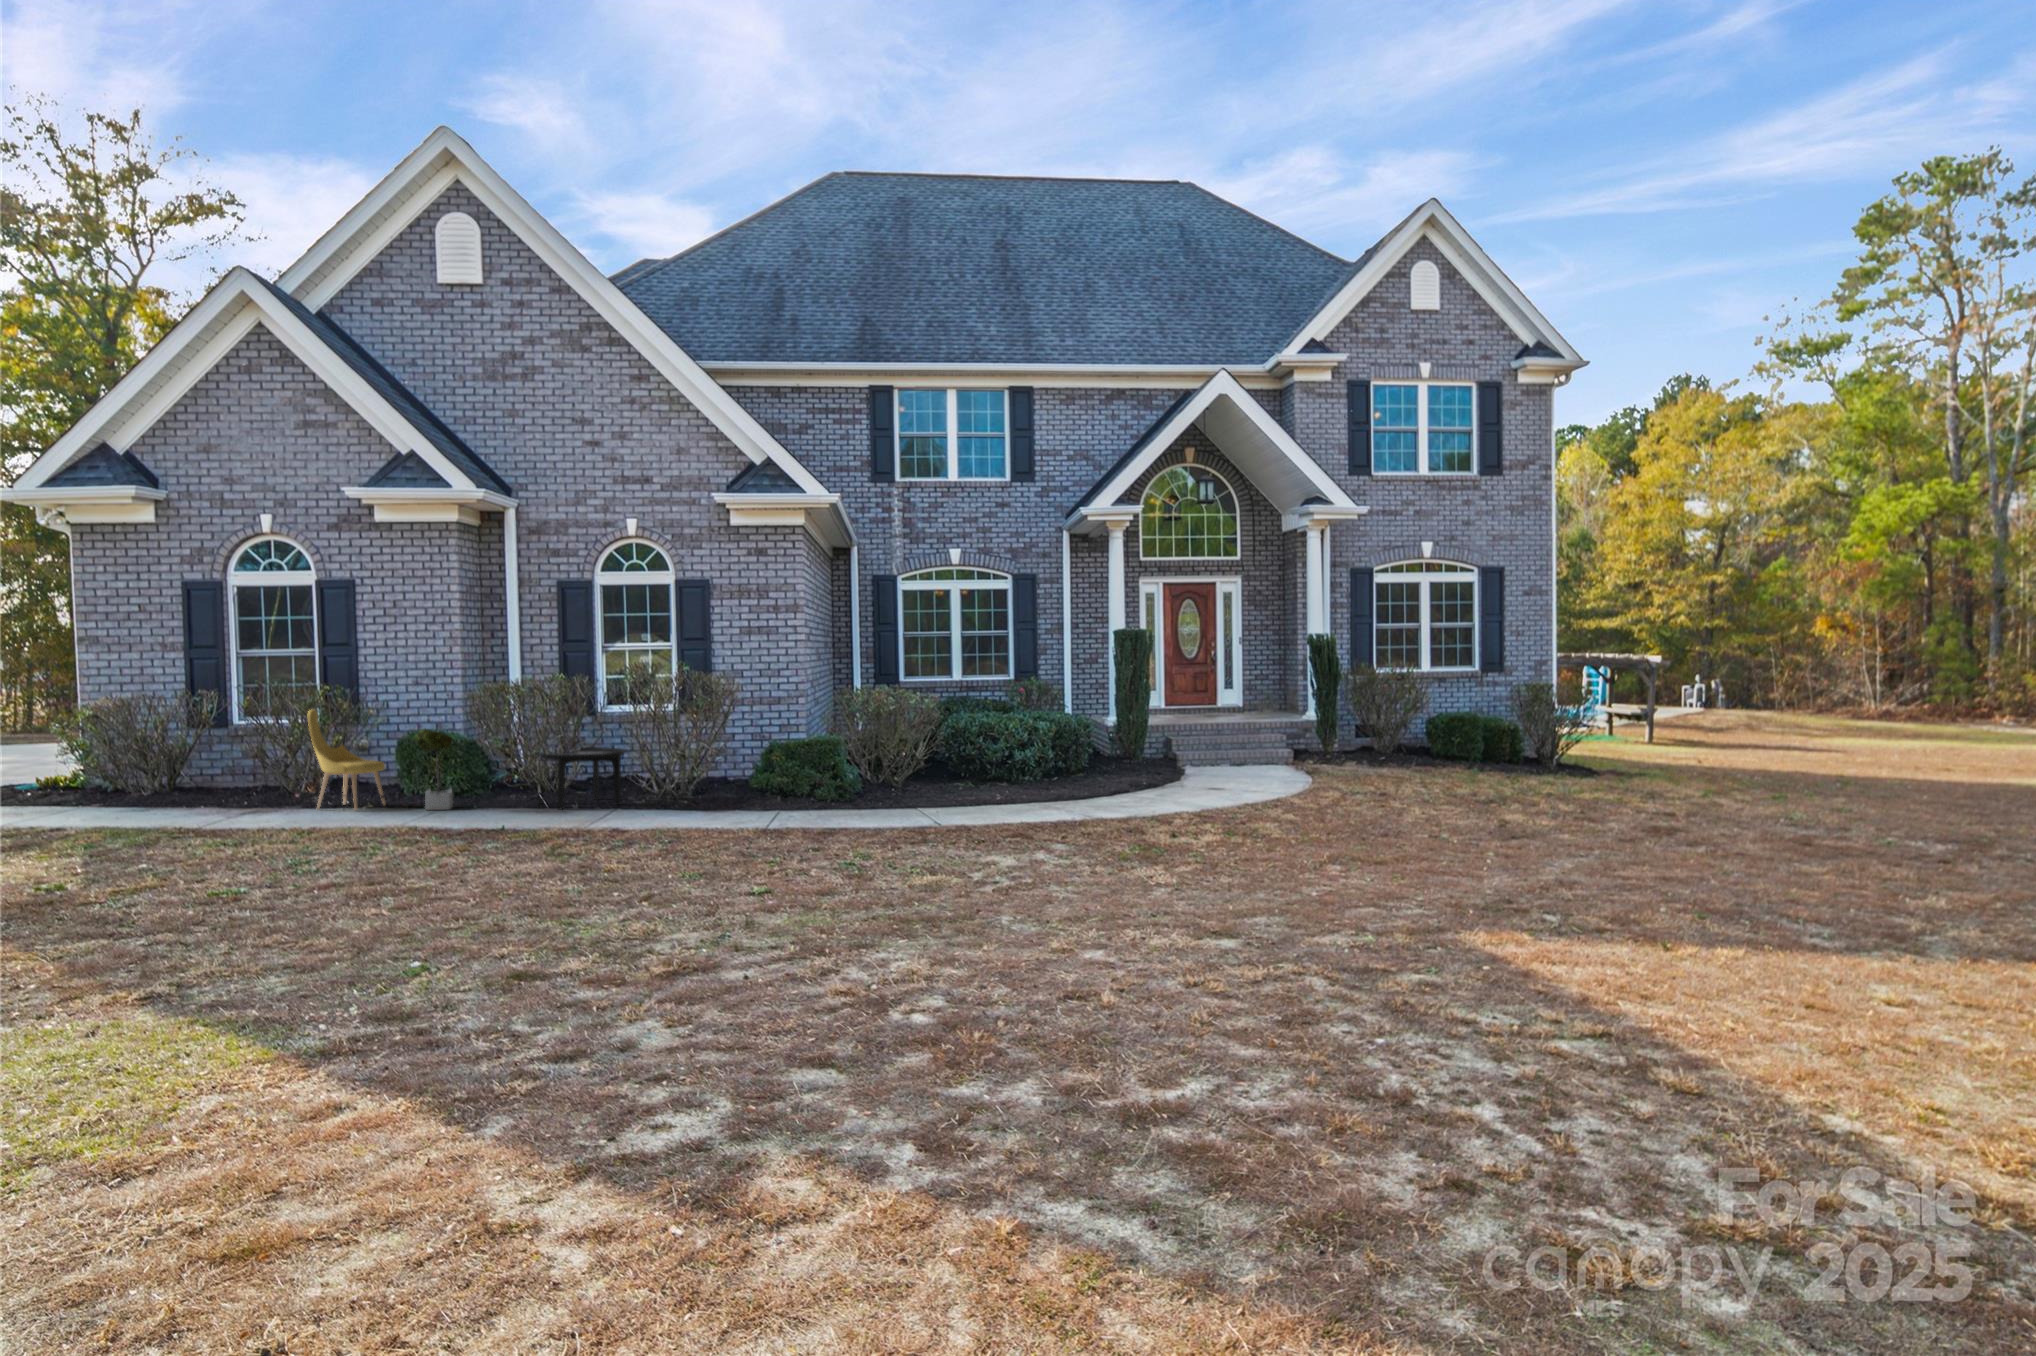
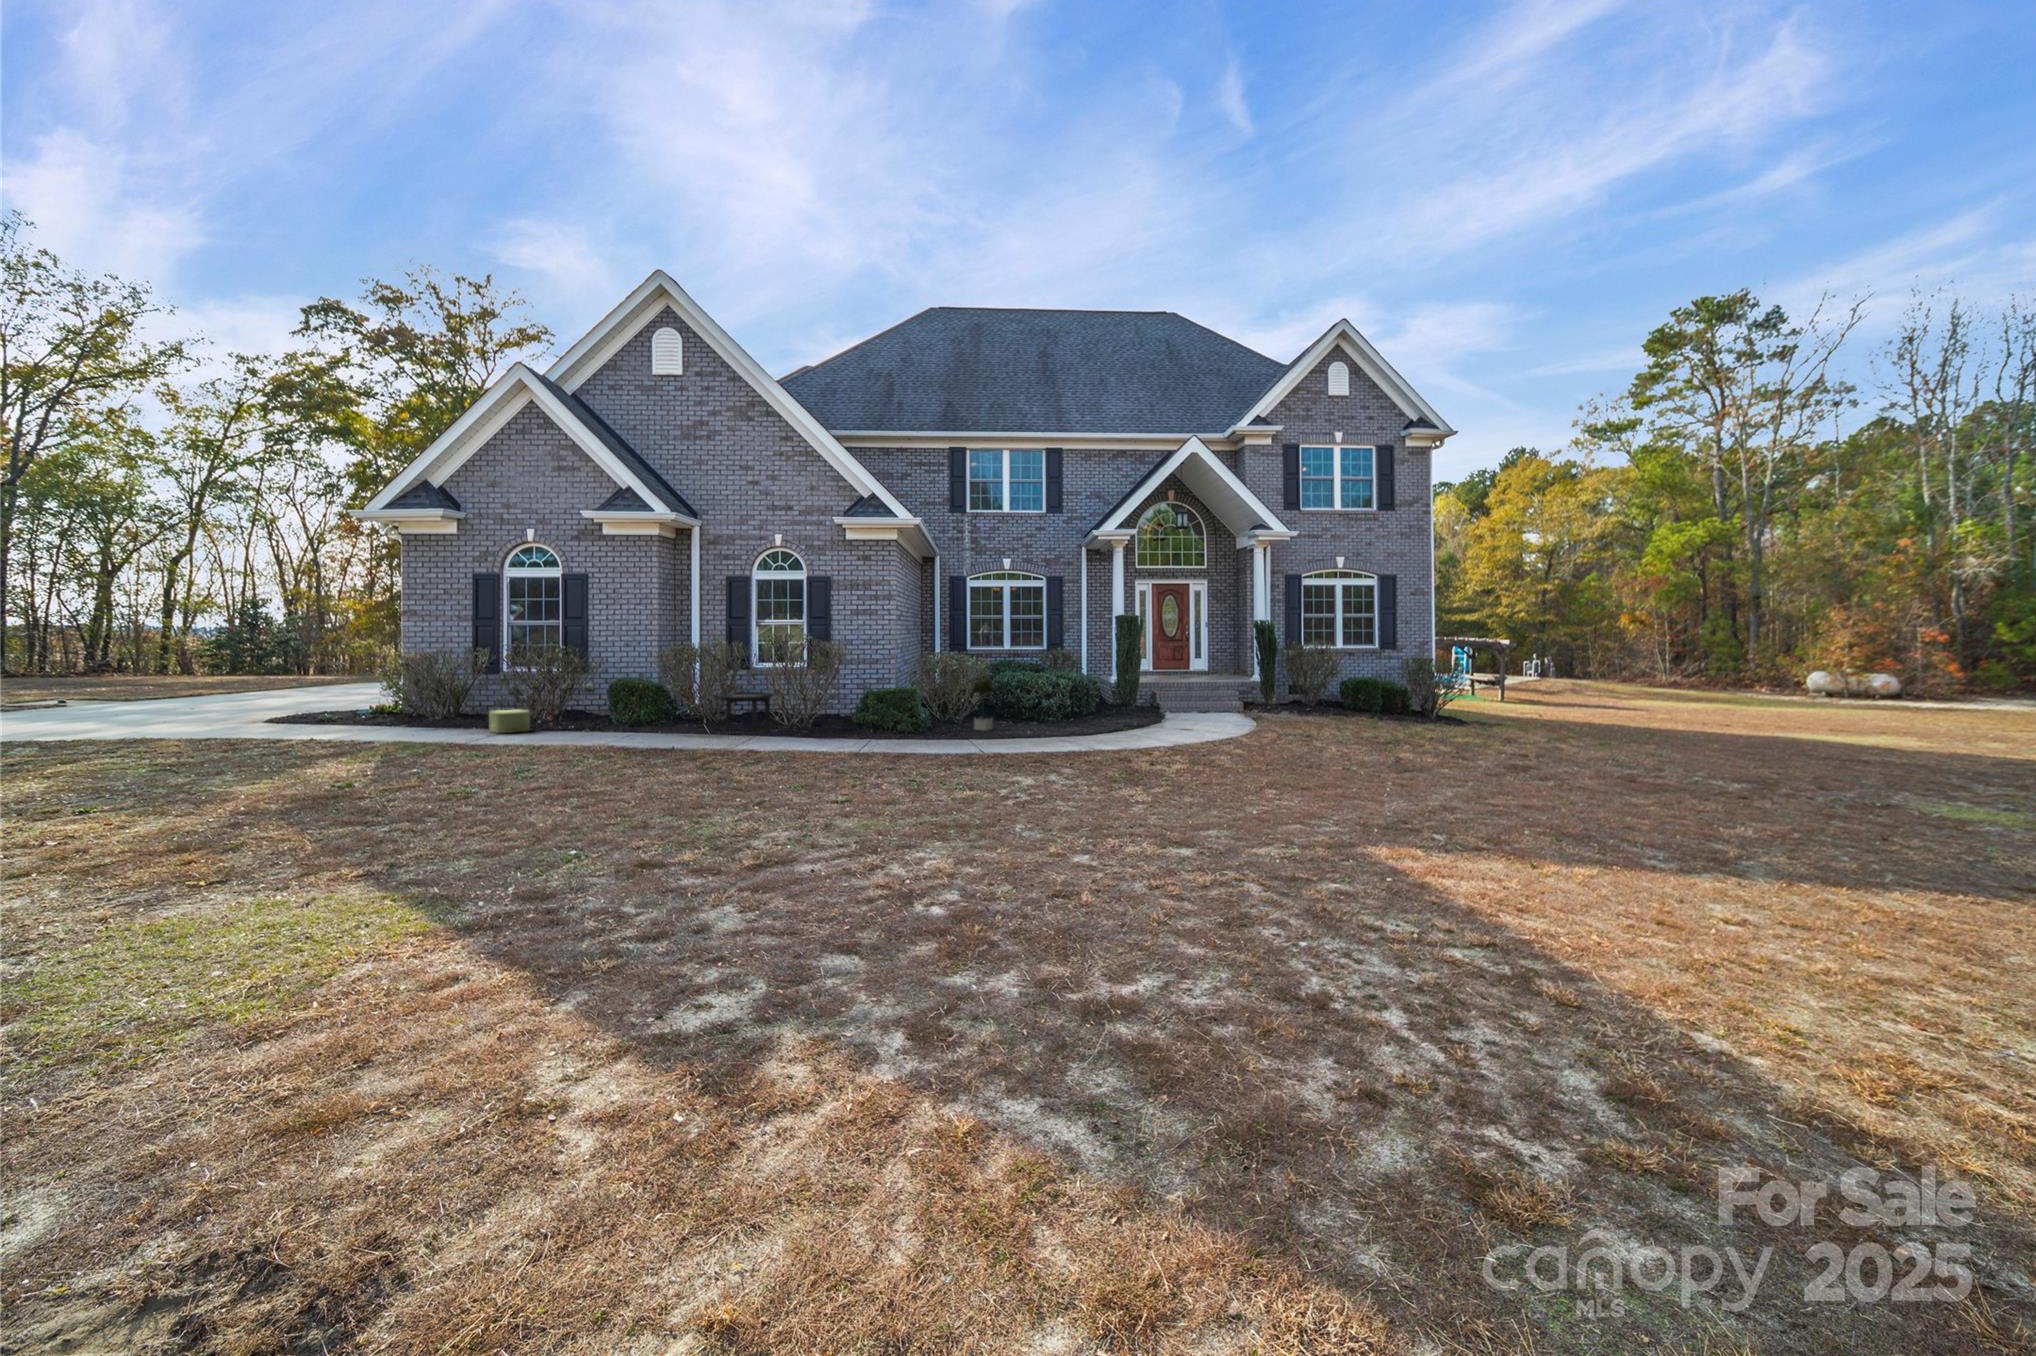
chair: present [308,709,385,810] -> none [559,662,612,732]
potted tree: present [415,729,453,810] -> present [973,680,993,731]
storage box: none [203,780,264,815] -> present [489,710,530,733]

